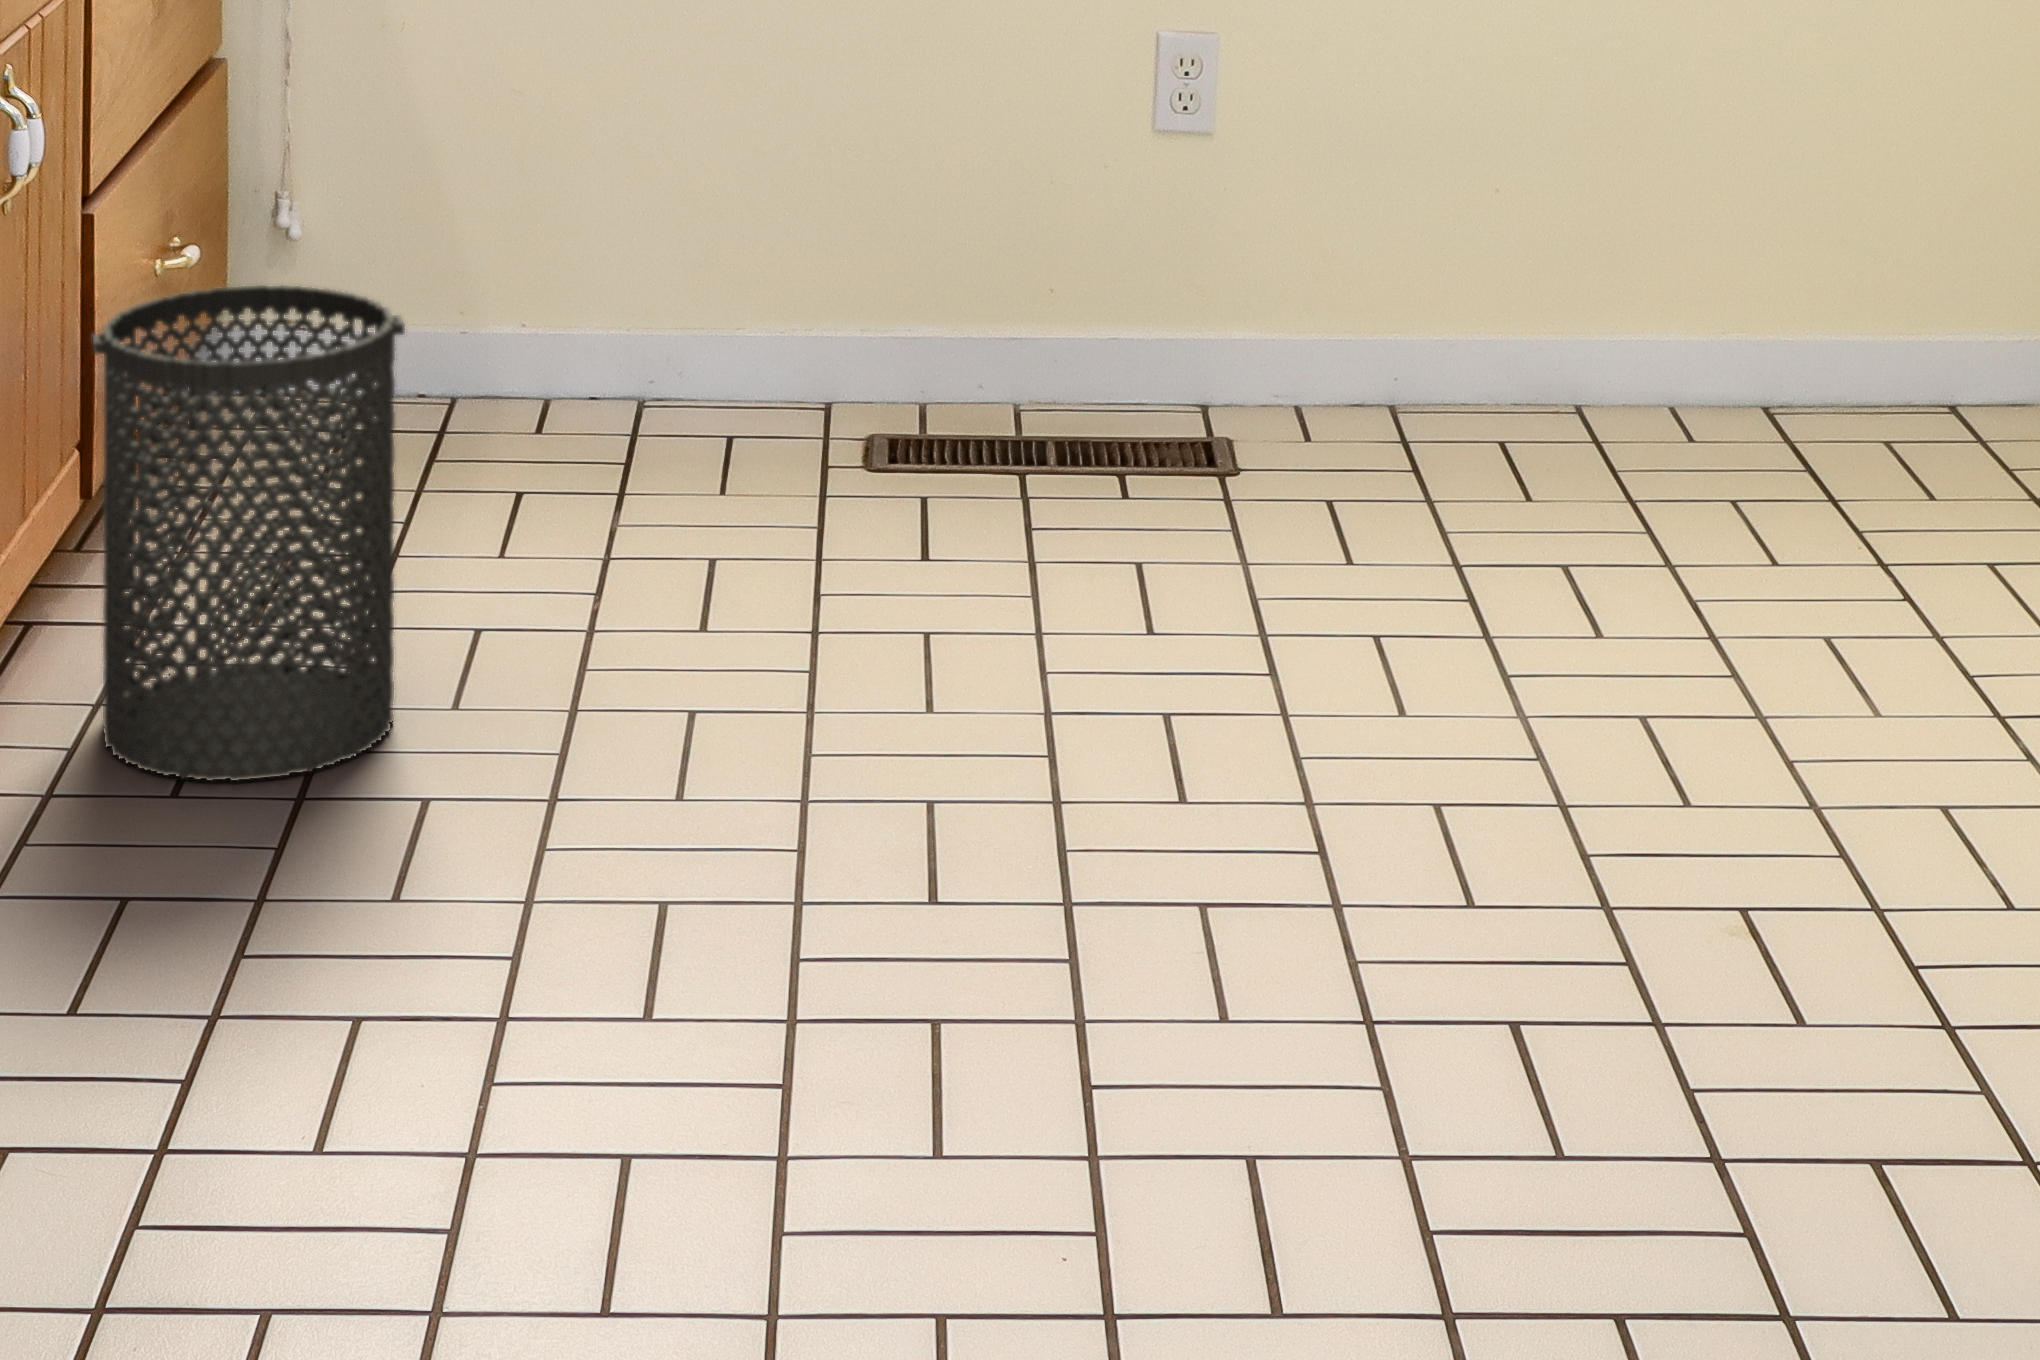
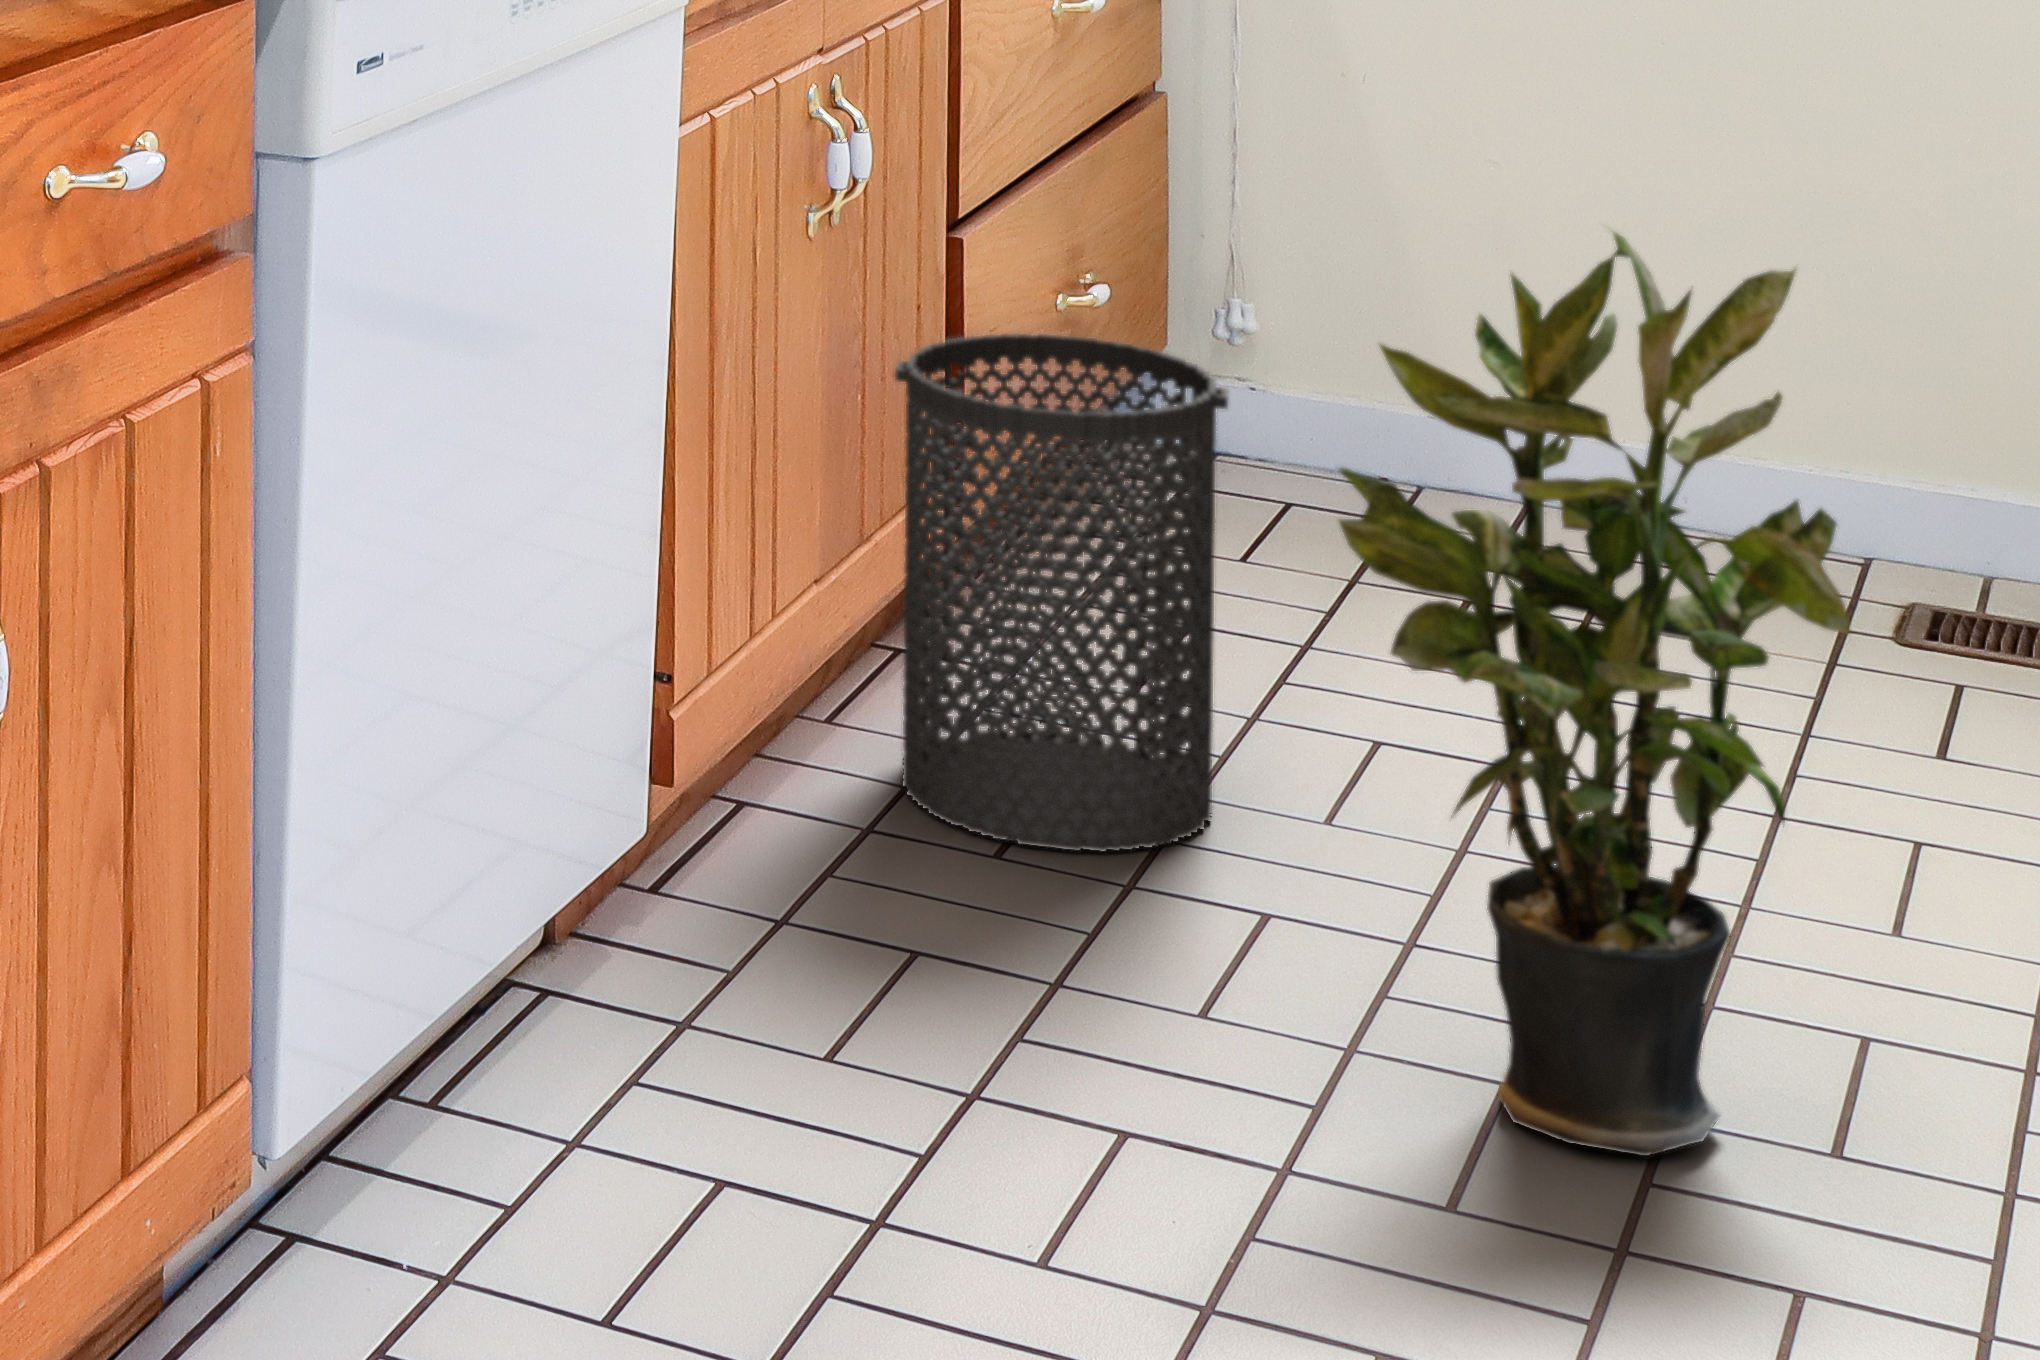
potted plant: none [579,122,1002,953] -> present [1339,232,1850,1156]

